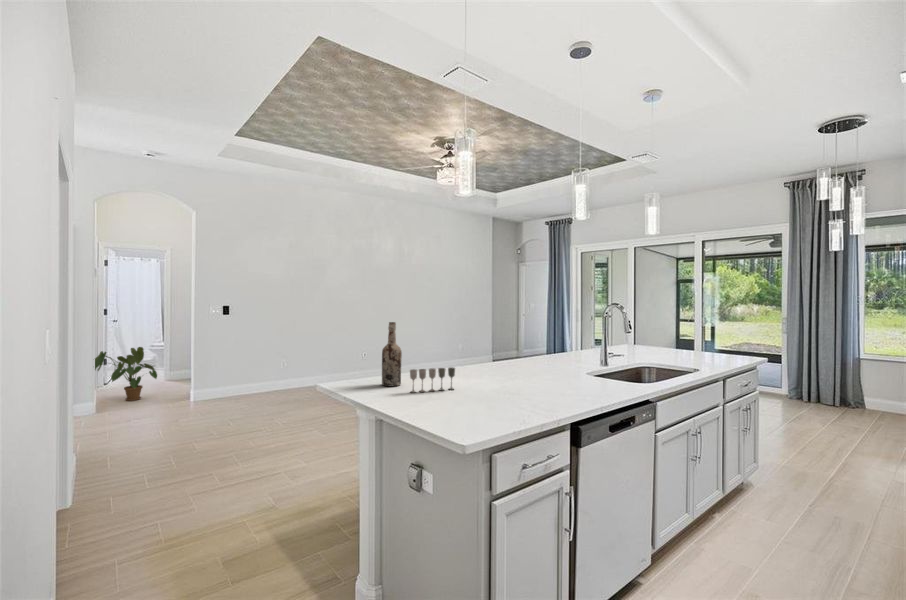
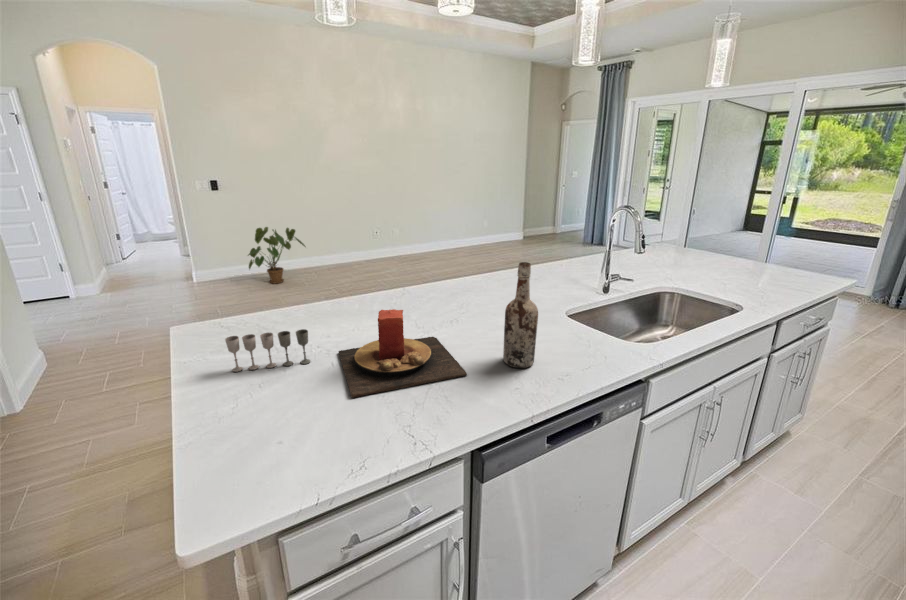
wine bottle: present [382,322,402,387] -> present [503,262,538,368]
house plant: present [95,347,157,401] -> present [248,227,306,284]
candle: none [467,354,557,398] -> present [339,309,467,398]

